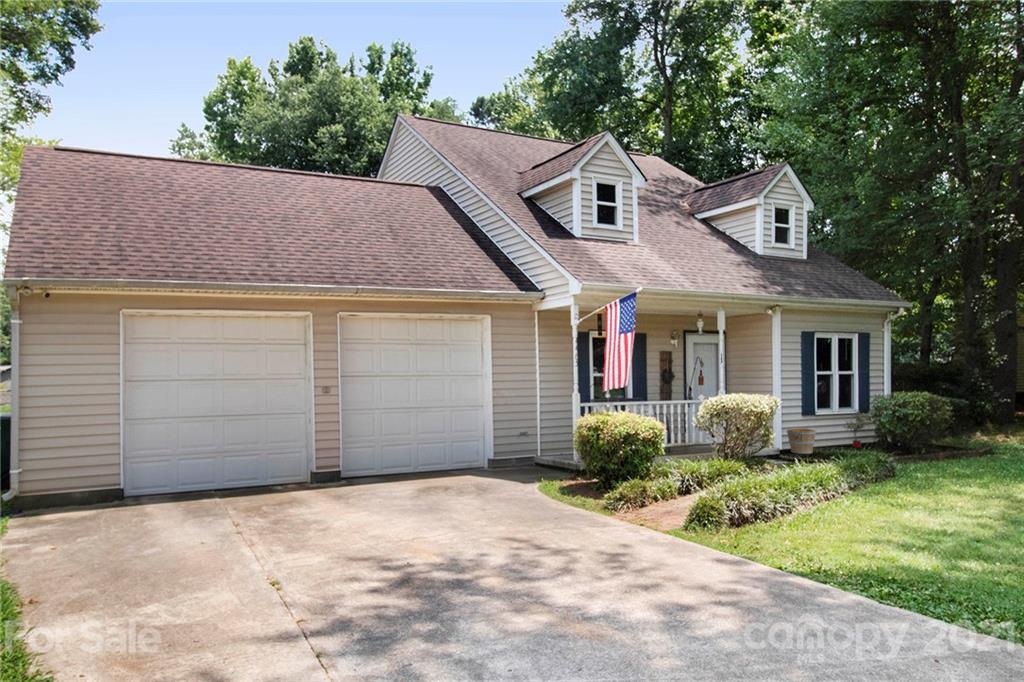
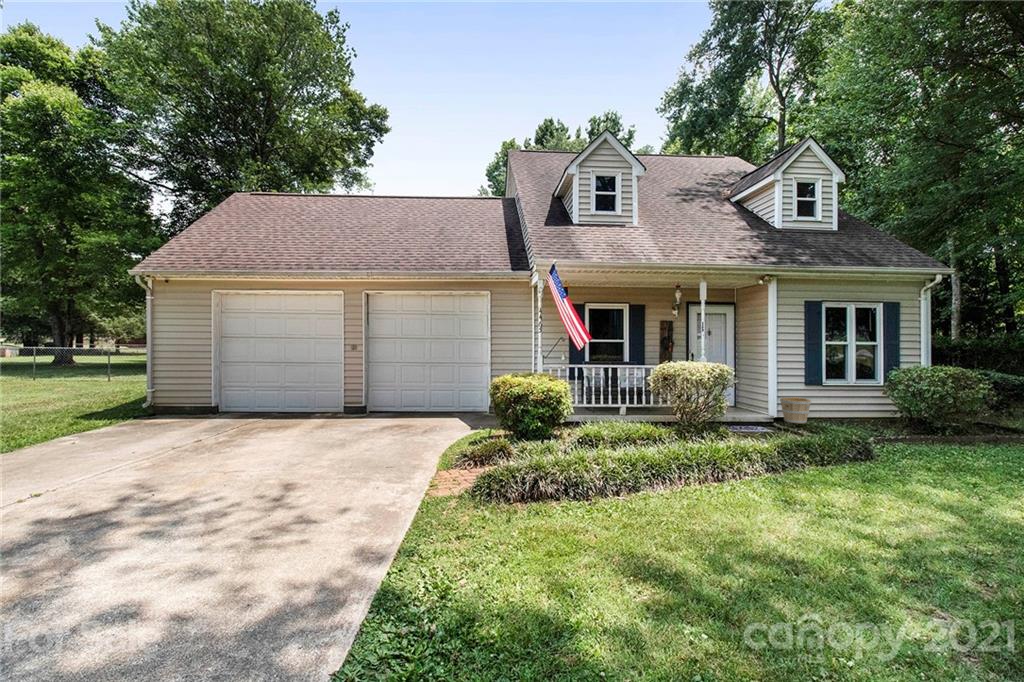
potted tree: present [844,410,870,448] -> none [854,381,890,422]

